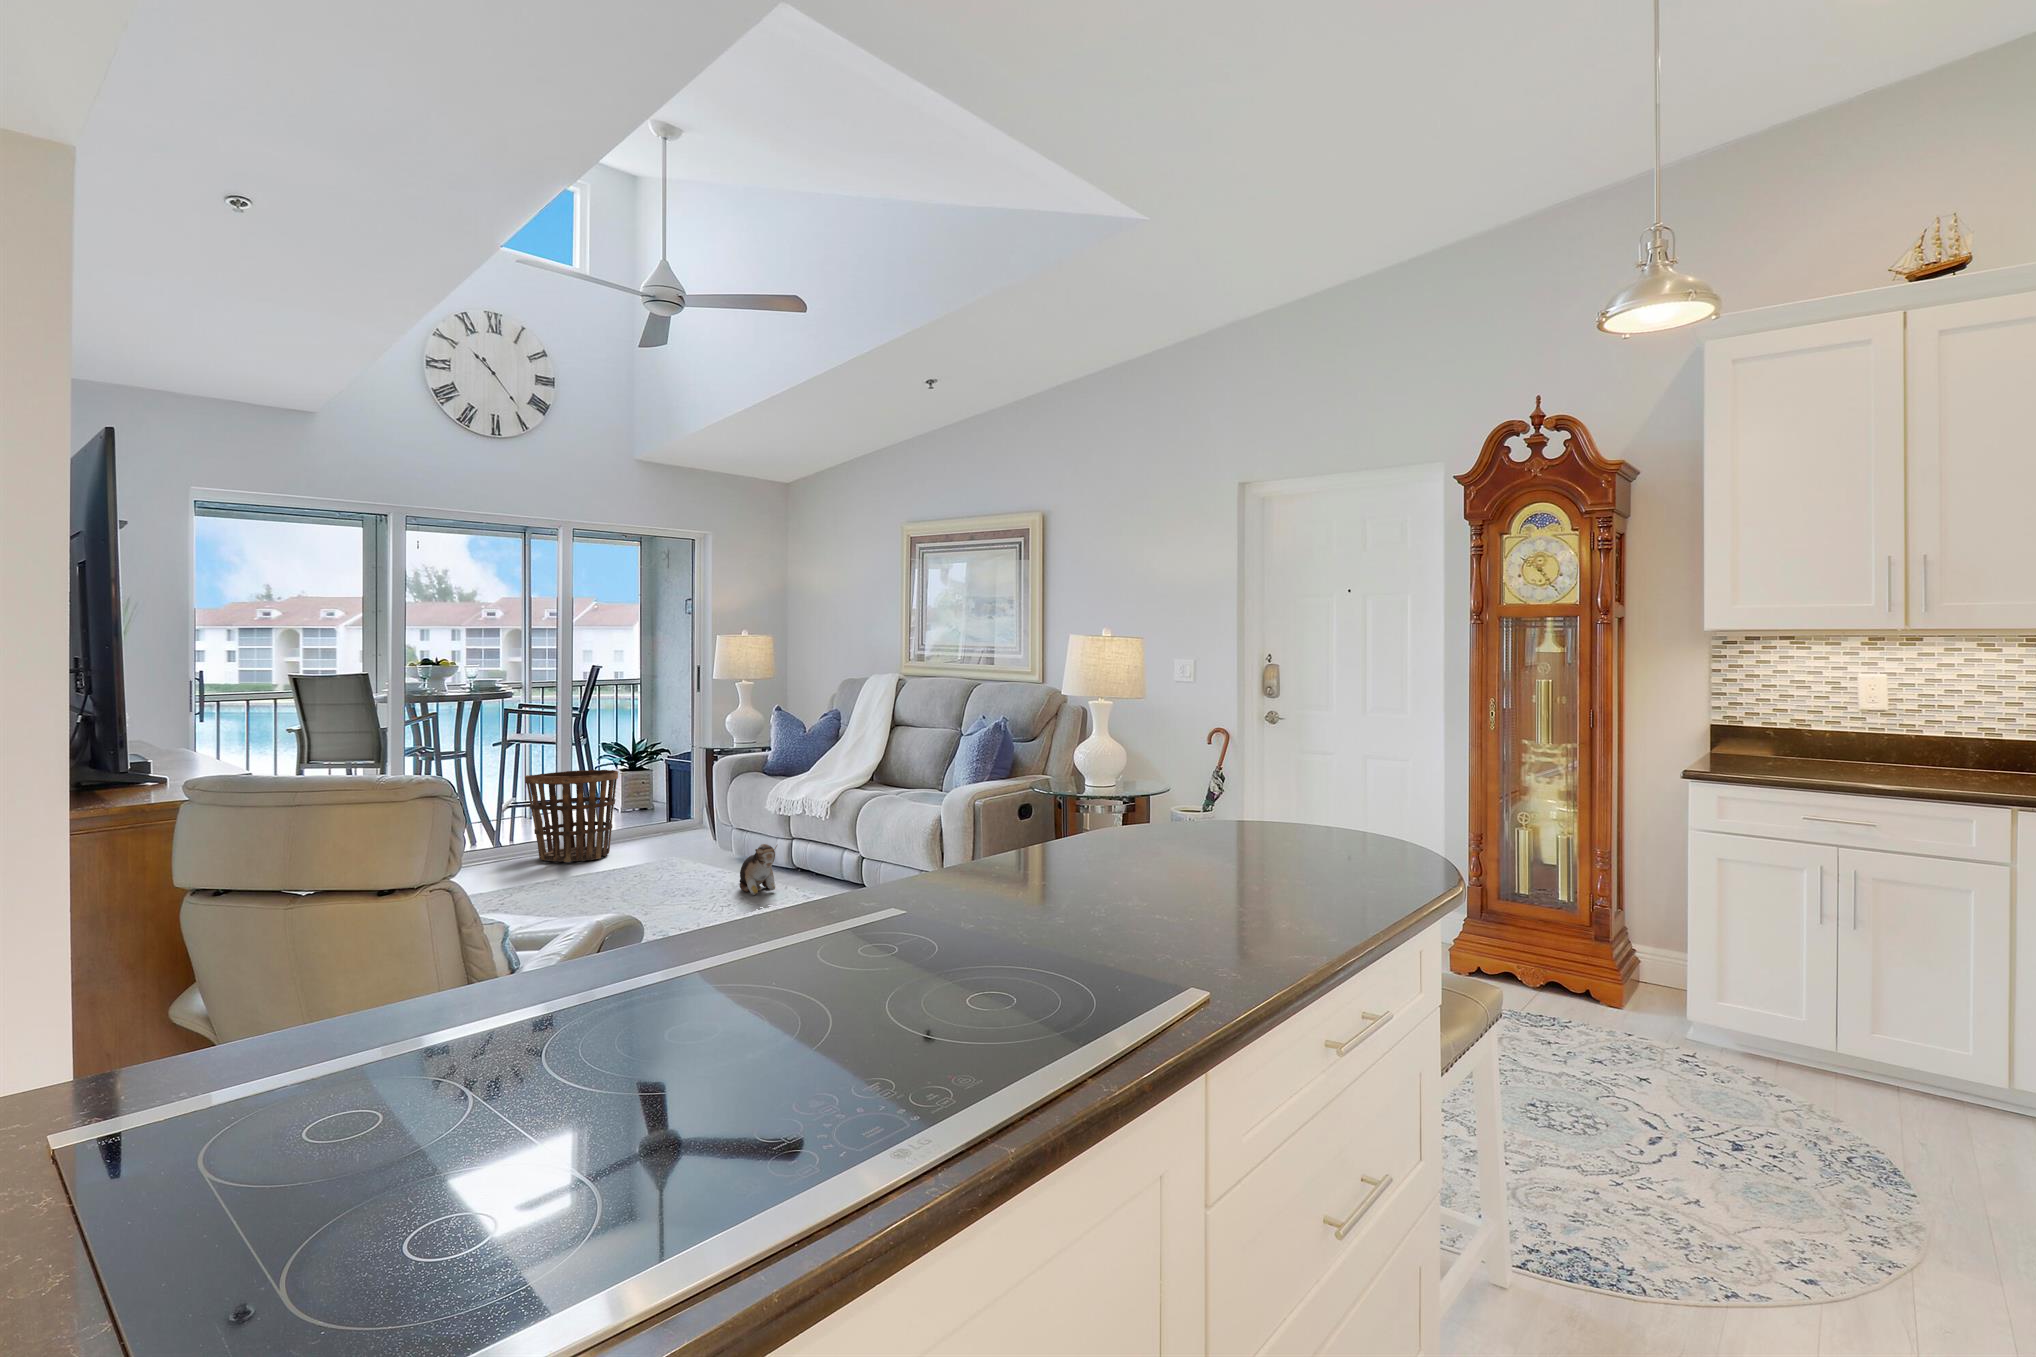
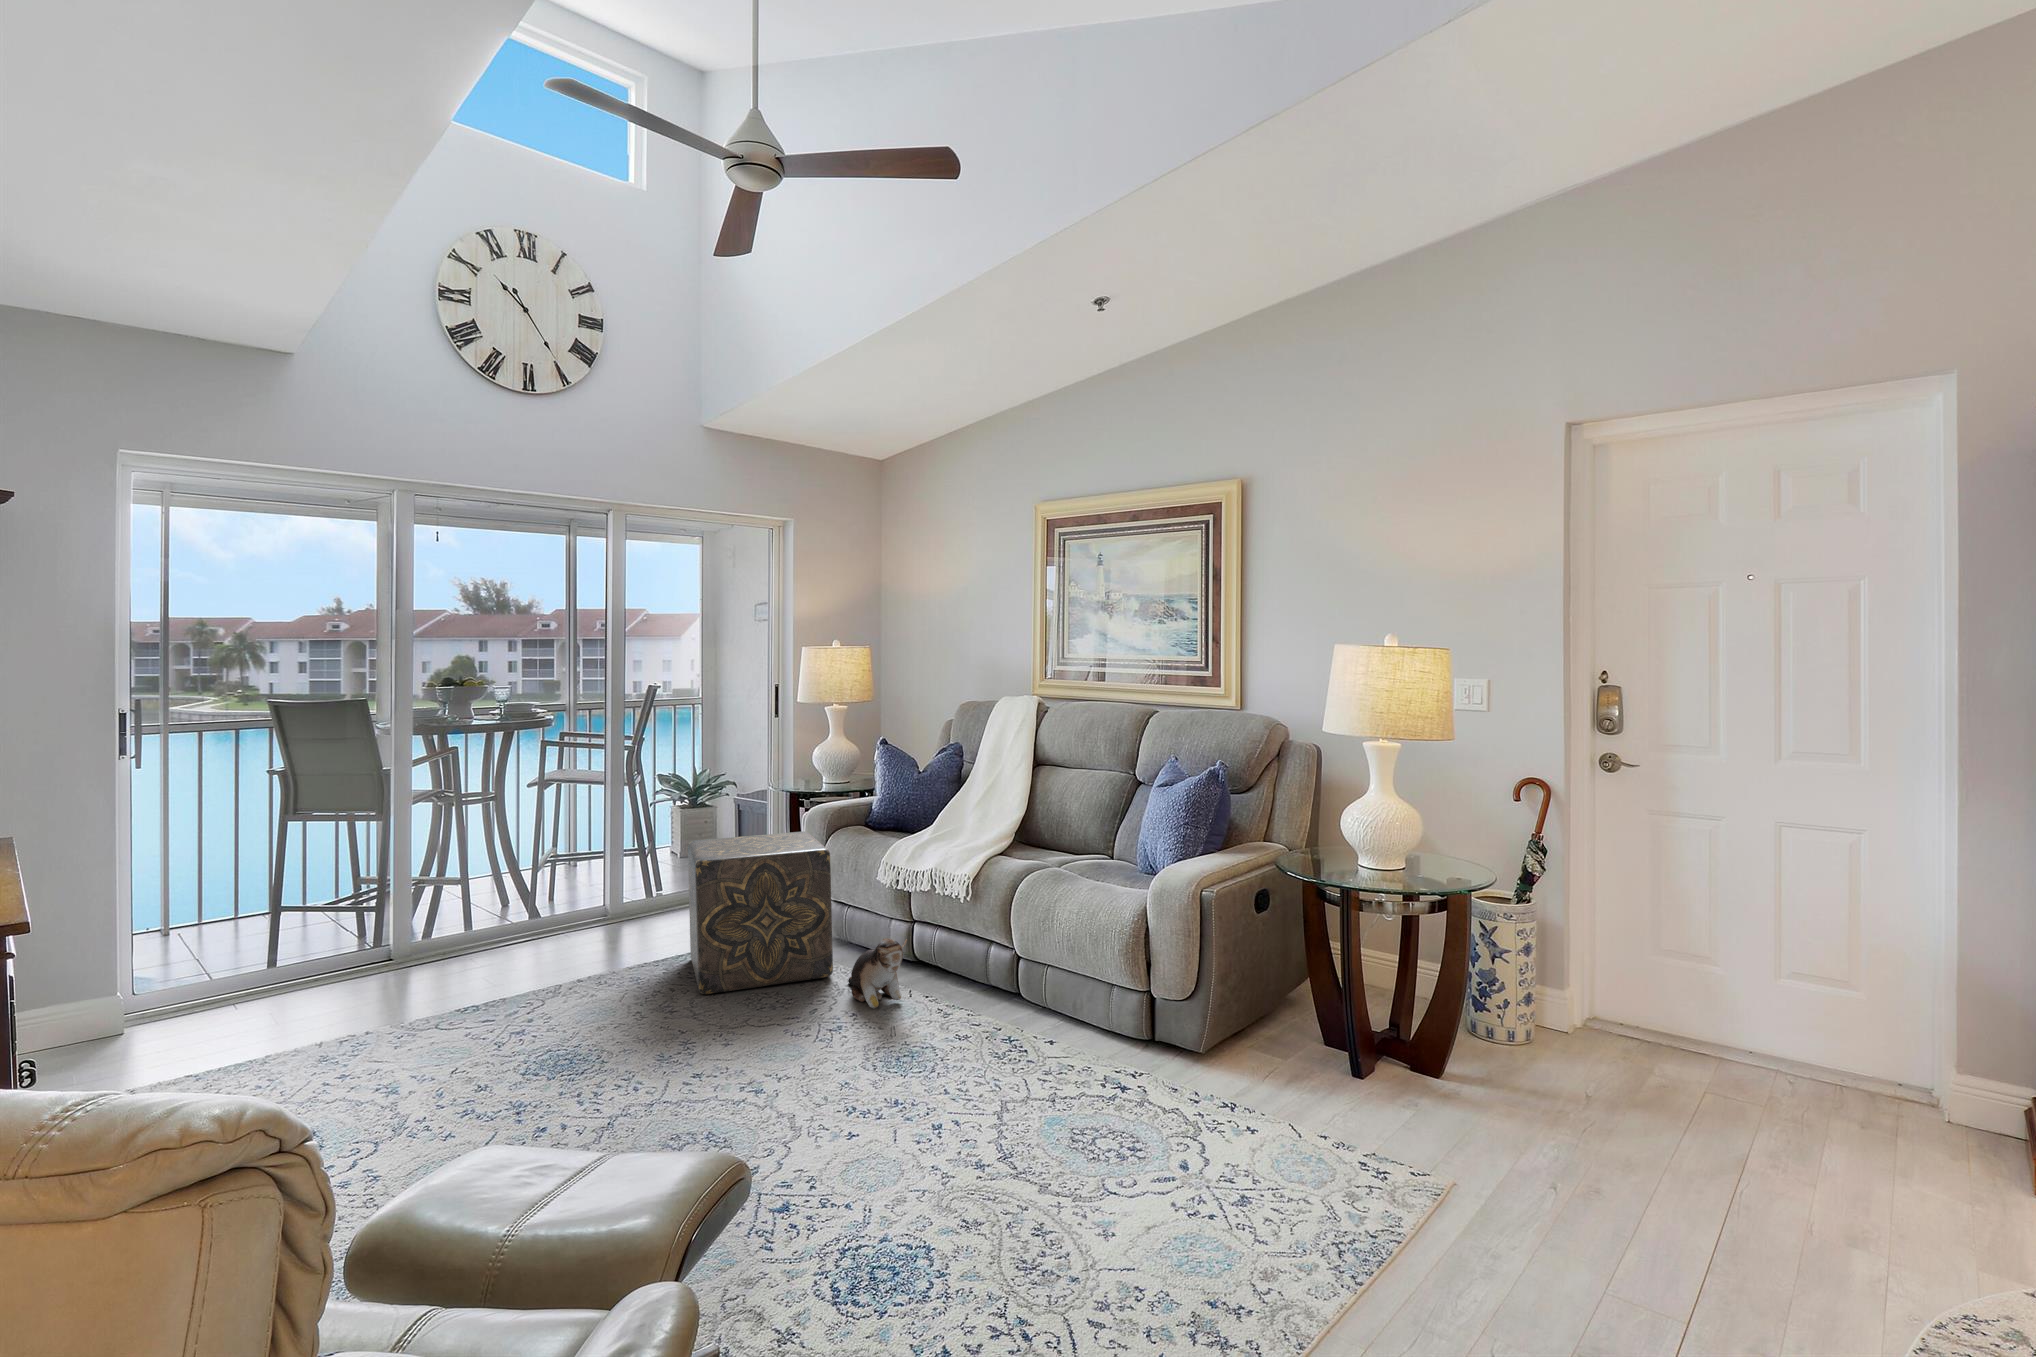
basket: present [525,770,618,862] -> none [565,817,682,941]
ottoman: none [621,776,729,889] -> present [688,831,833,994]

